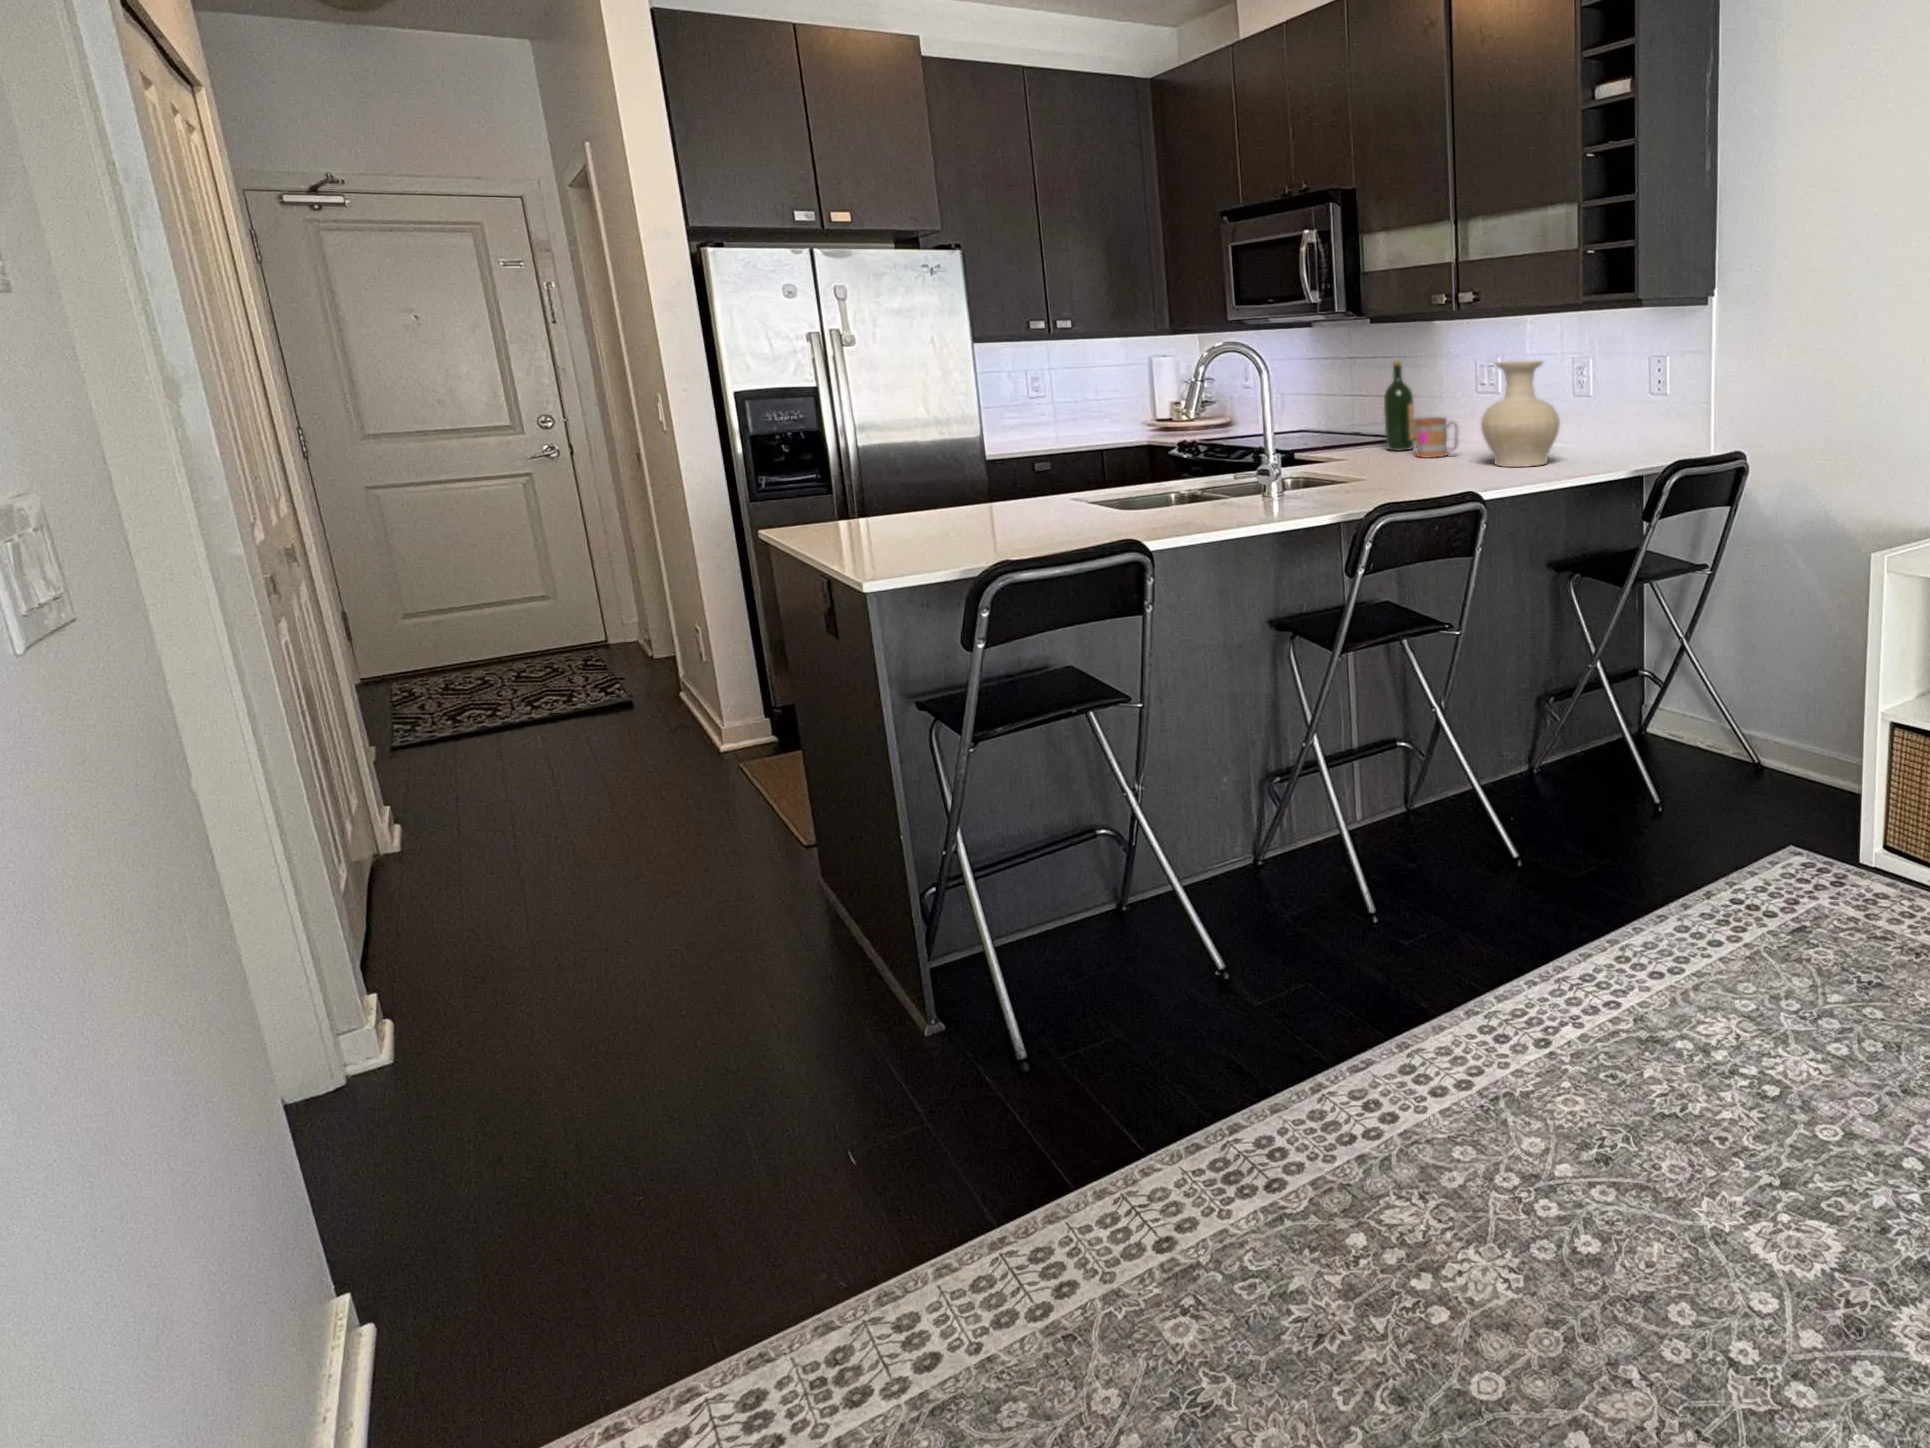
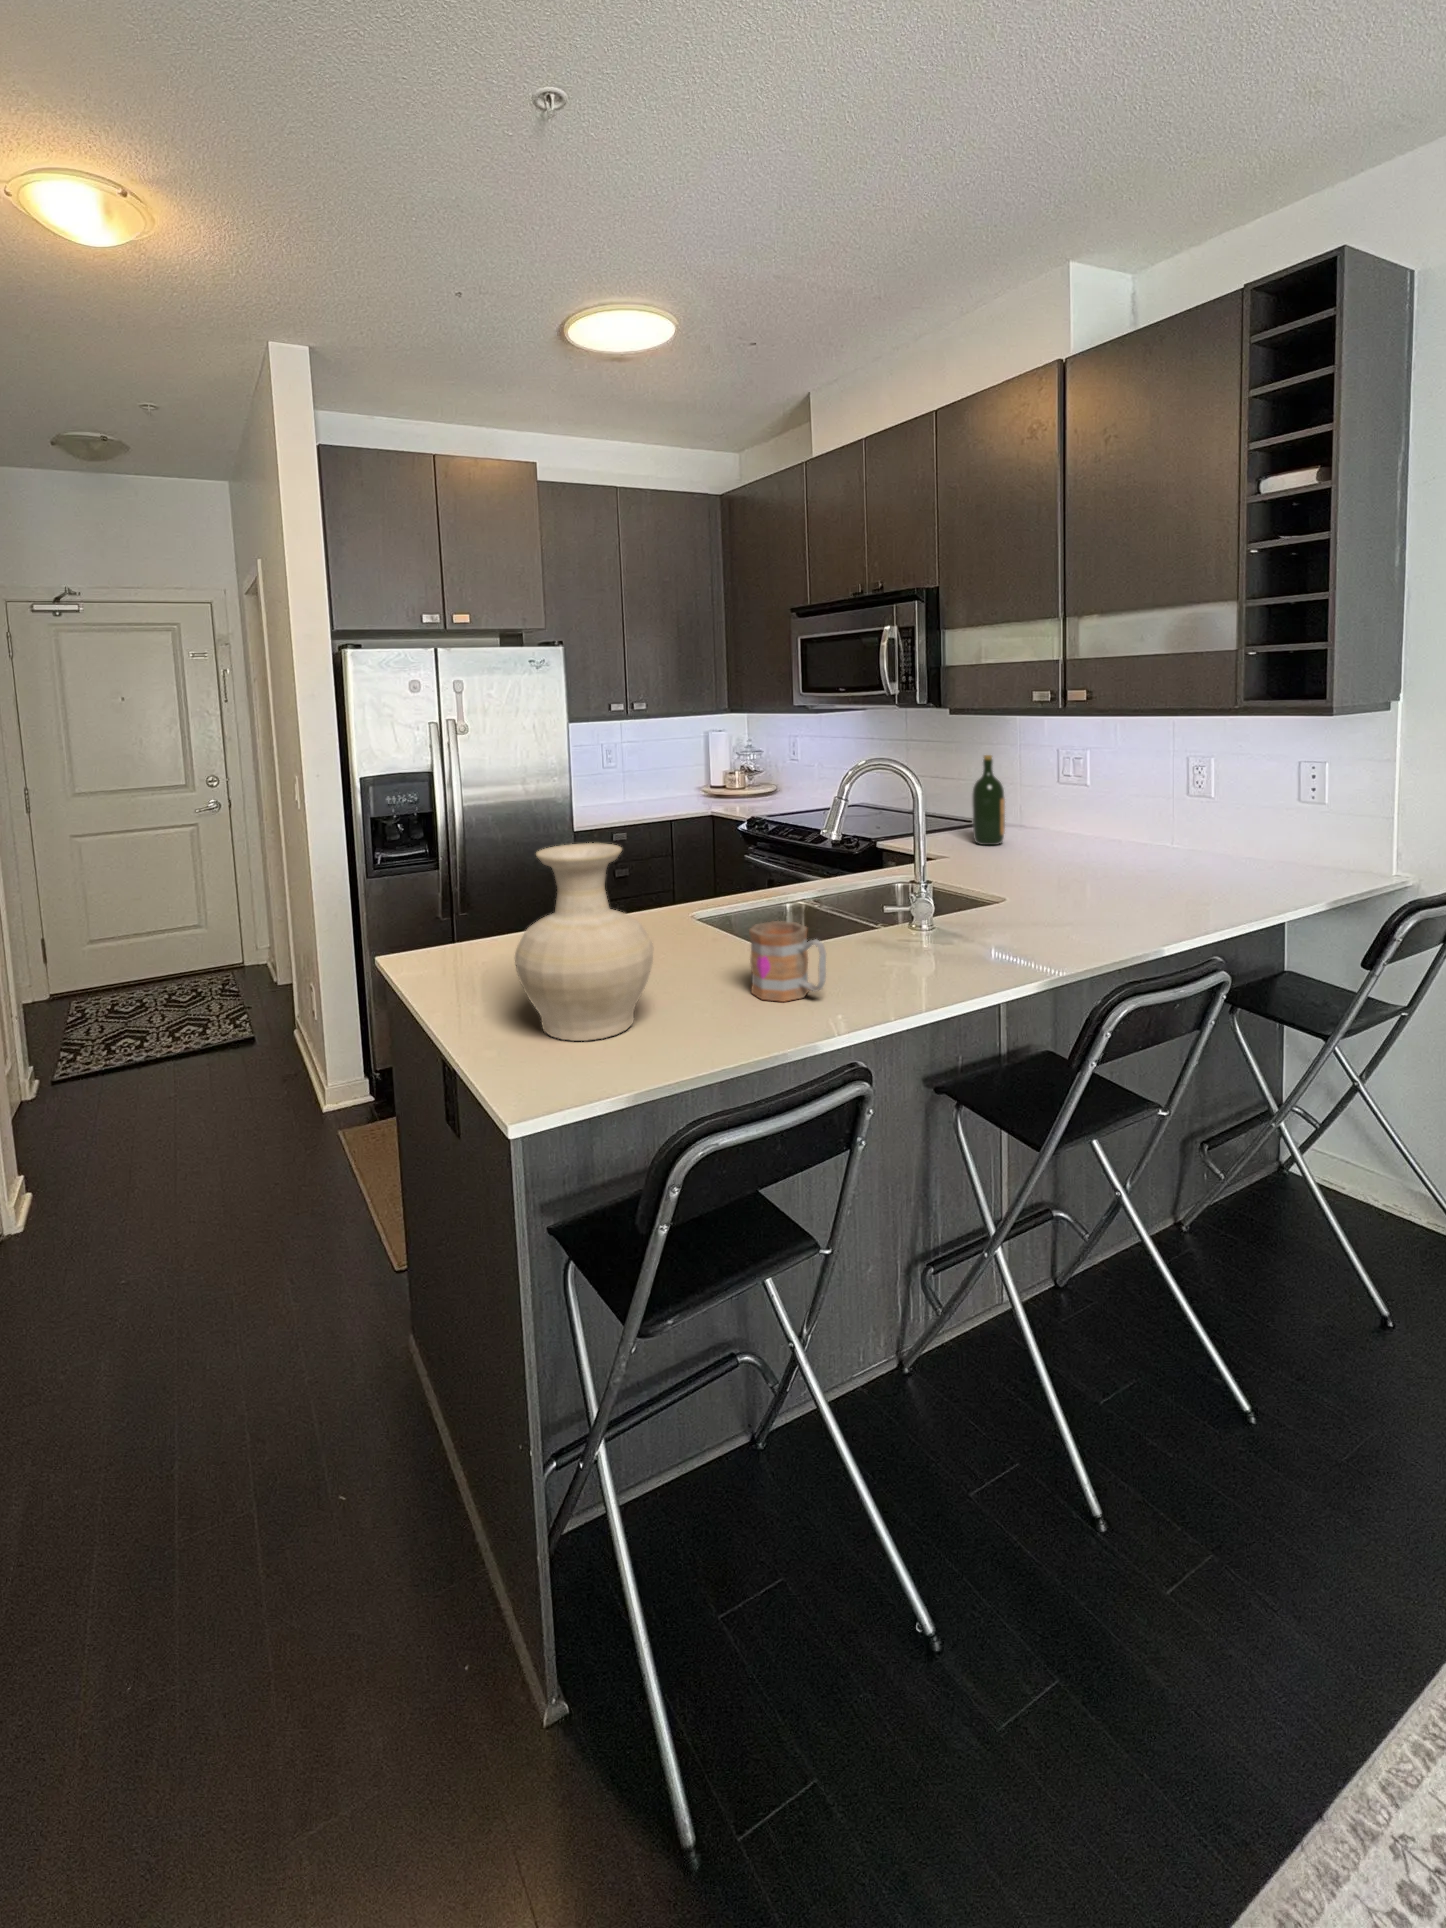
vase: present [1481,361,1560,467] -> present [515,843,653,1041]
mug: present [1414,417,1458,458] -> present [749,921,826,1002]

